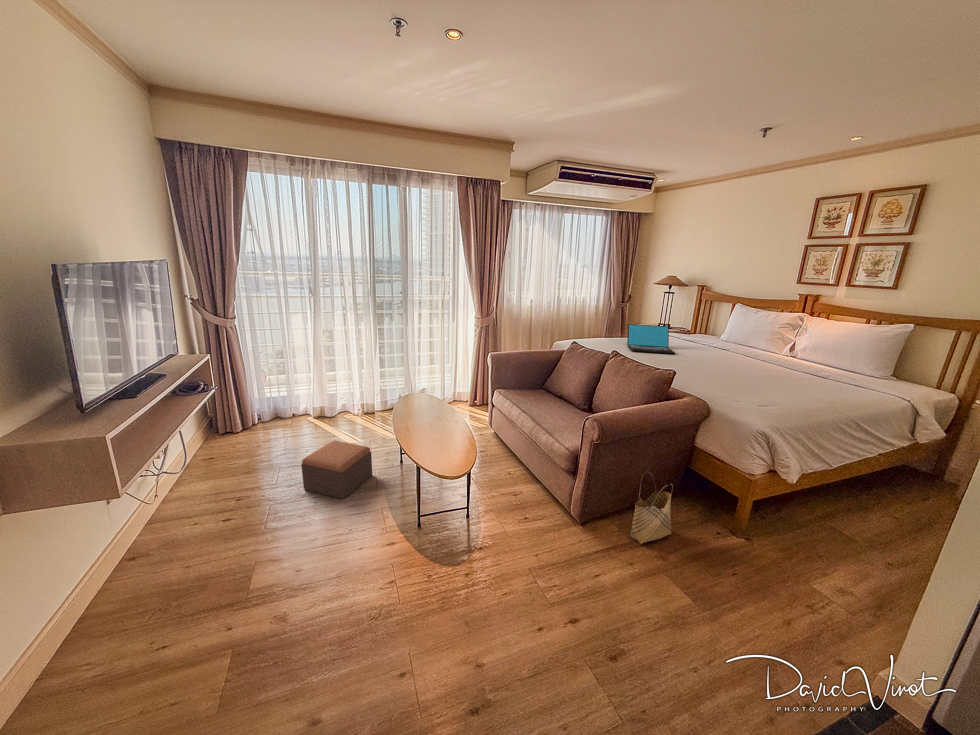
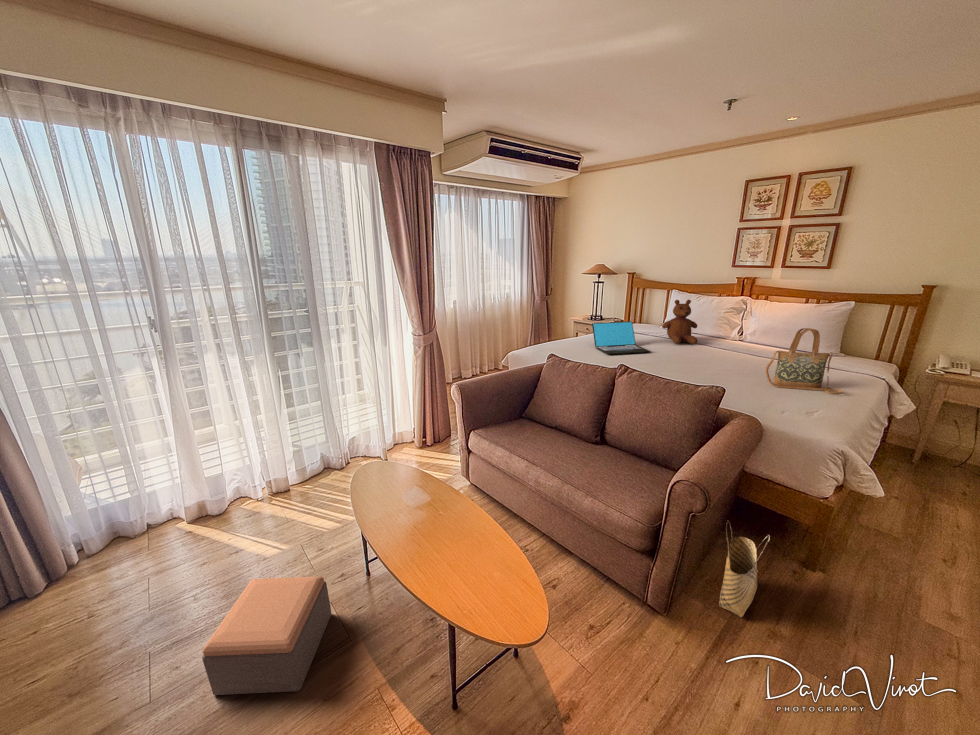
teddy bear: none [702,310,740,354] -> present [662,300,698,344]
handbag: none [754,338,823,401] -> present [766,328,843,394]

